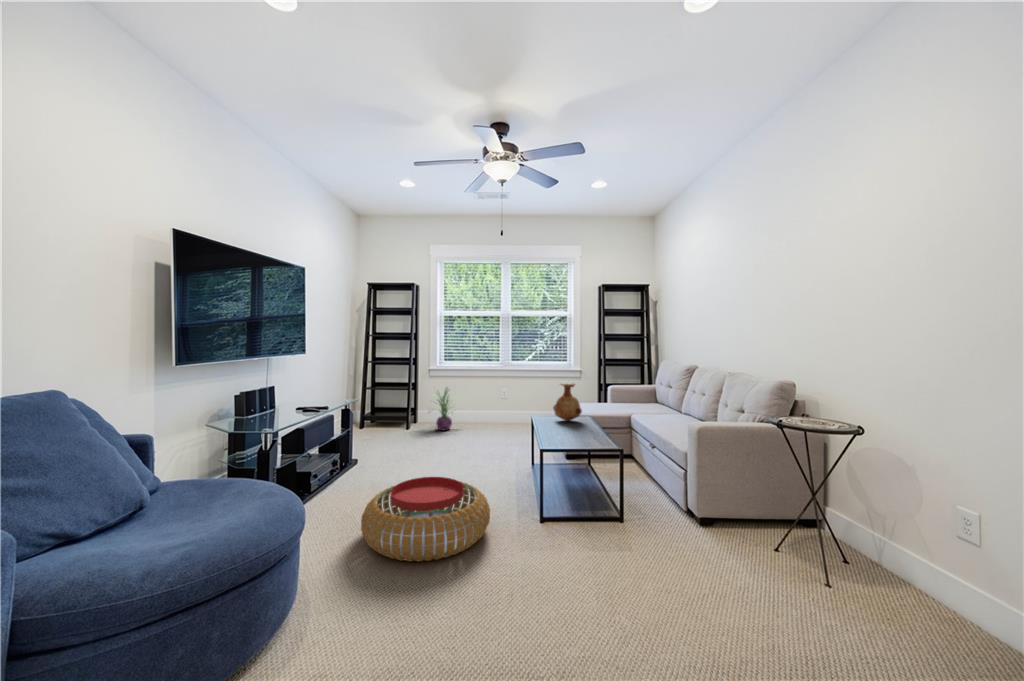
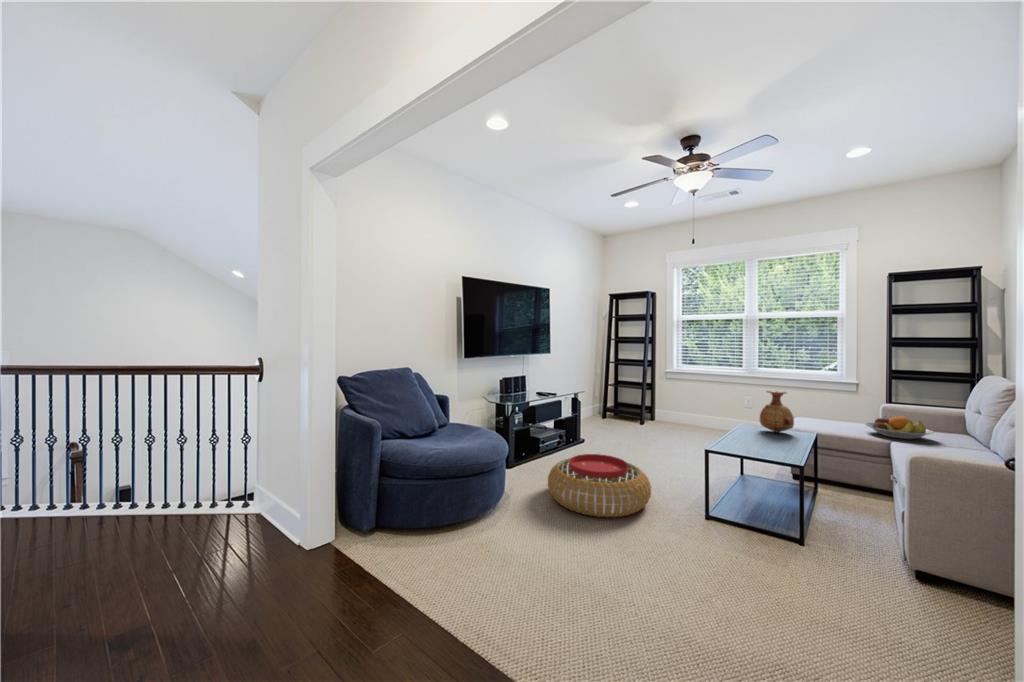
decorative plant: present [436,388,452,430] -> none [652,388,701,429]
fruit bowl: none [611,396,650,413] -> present [865,416,934,439]

